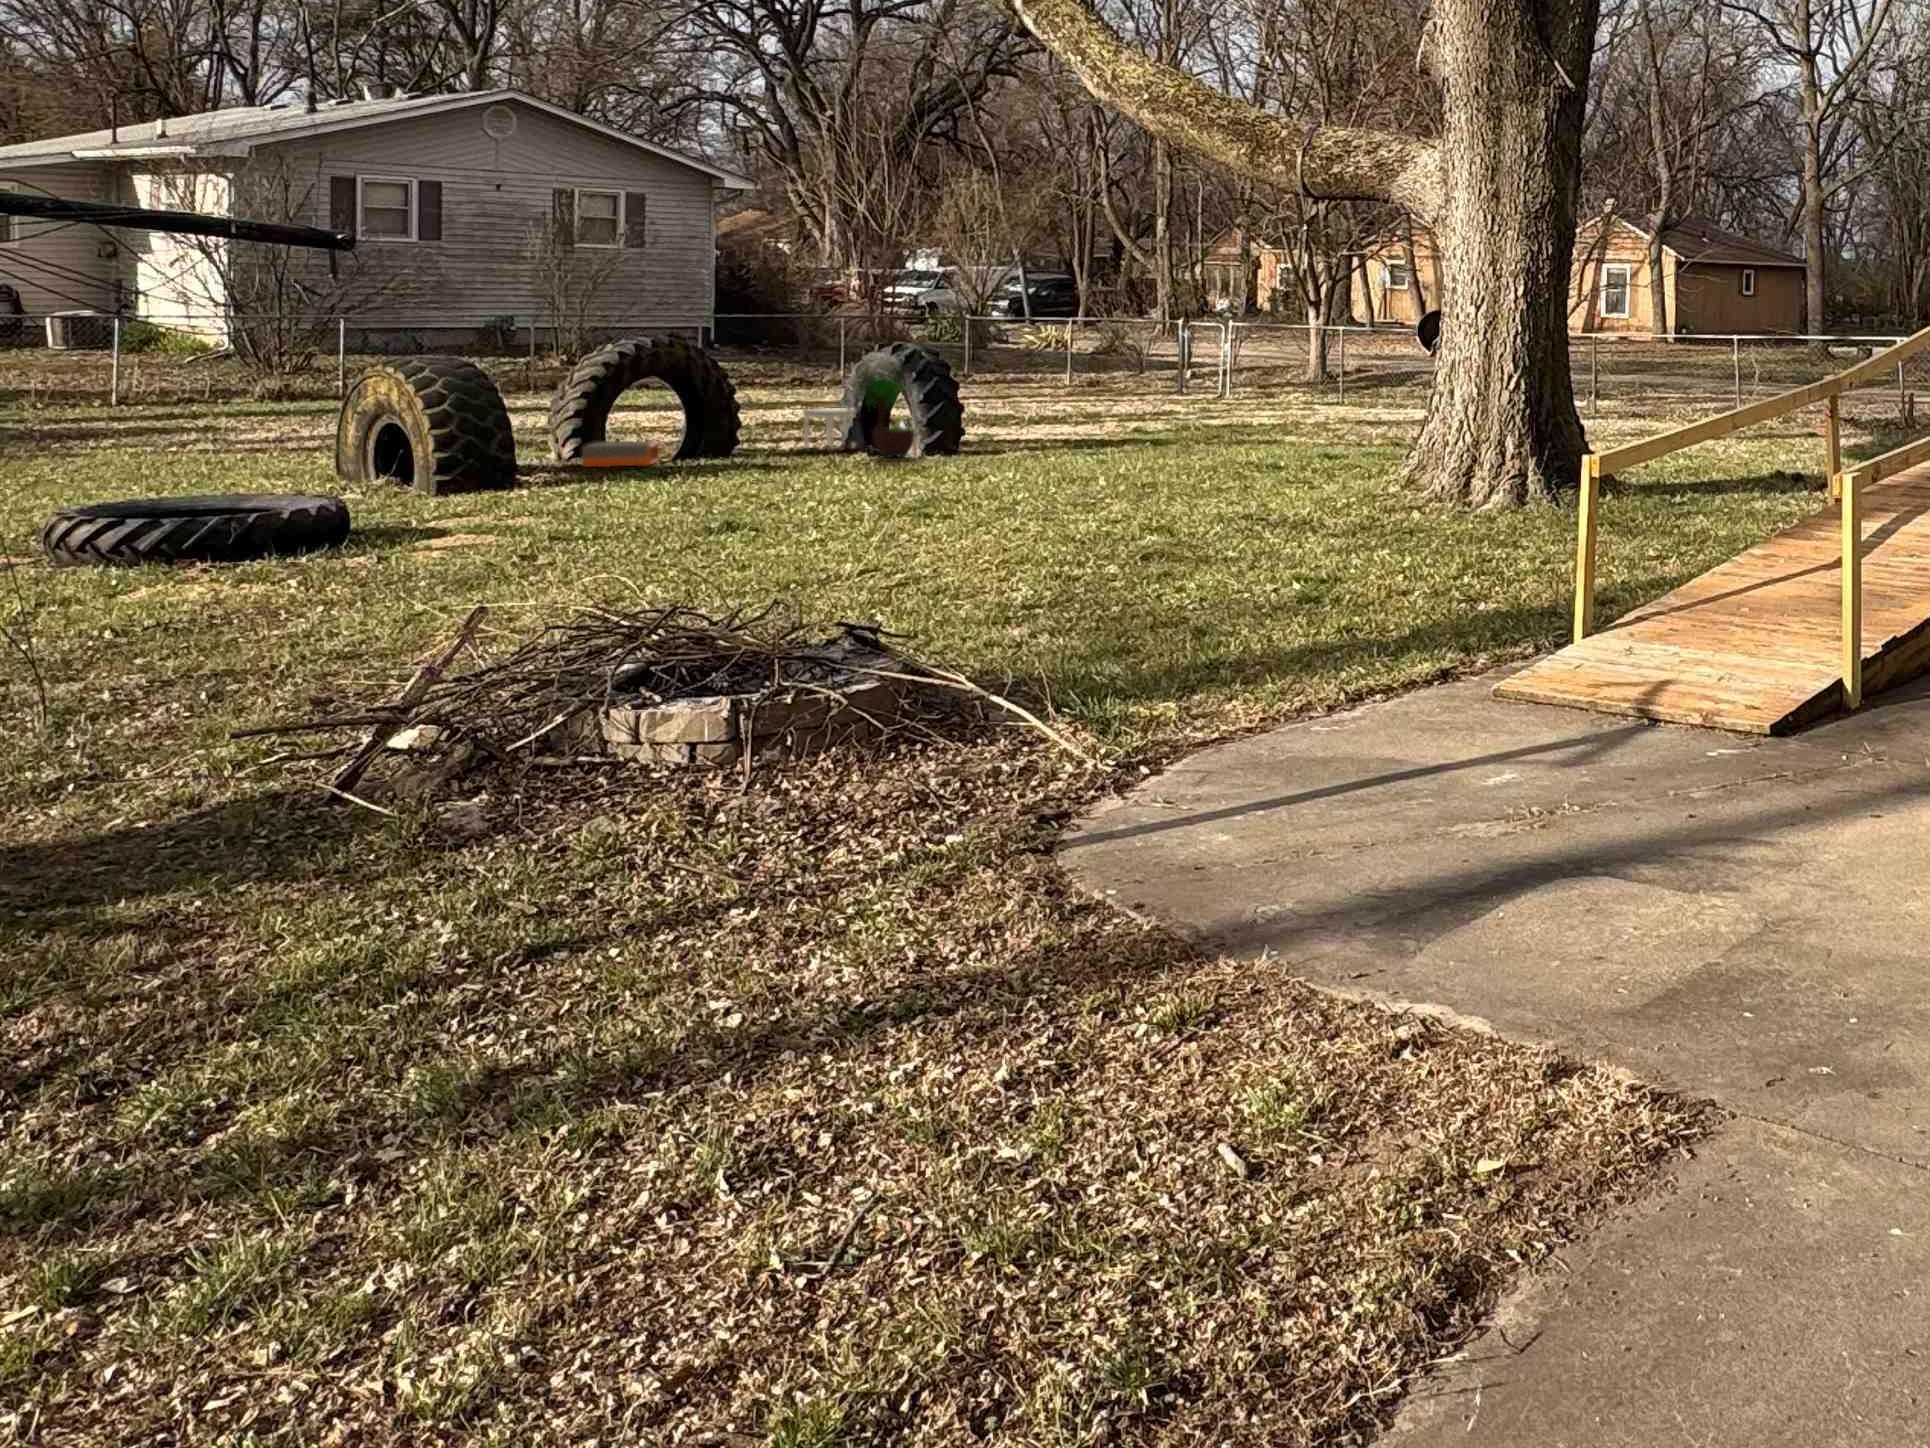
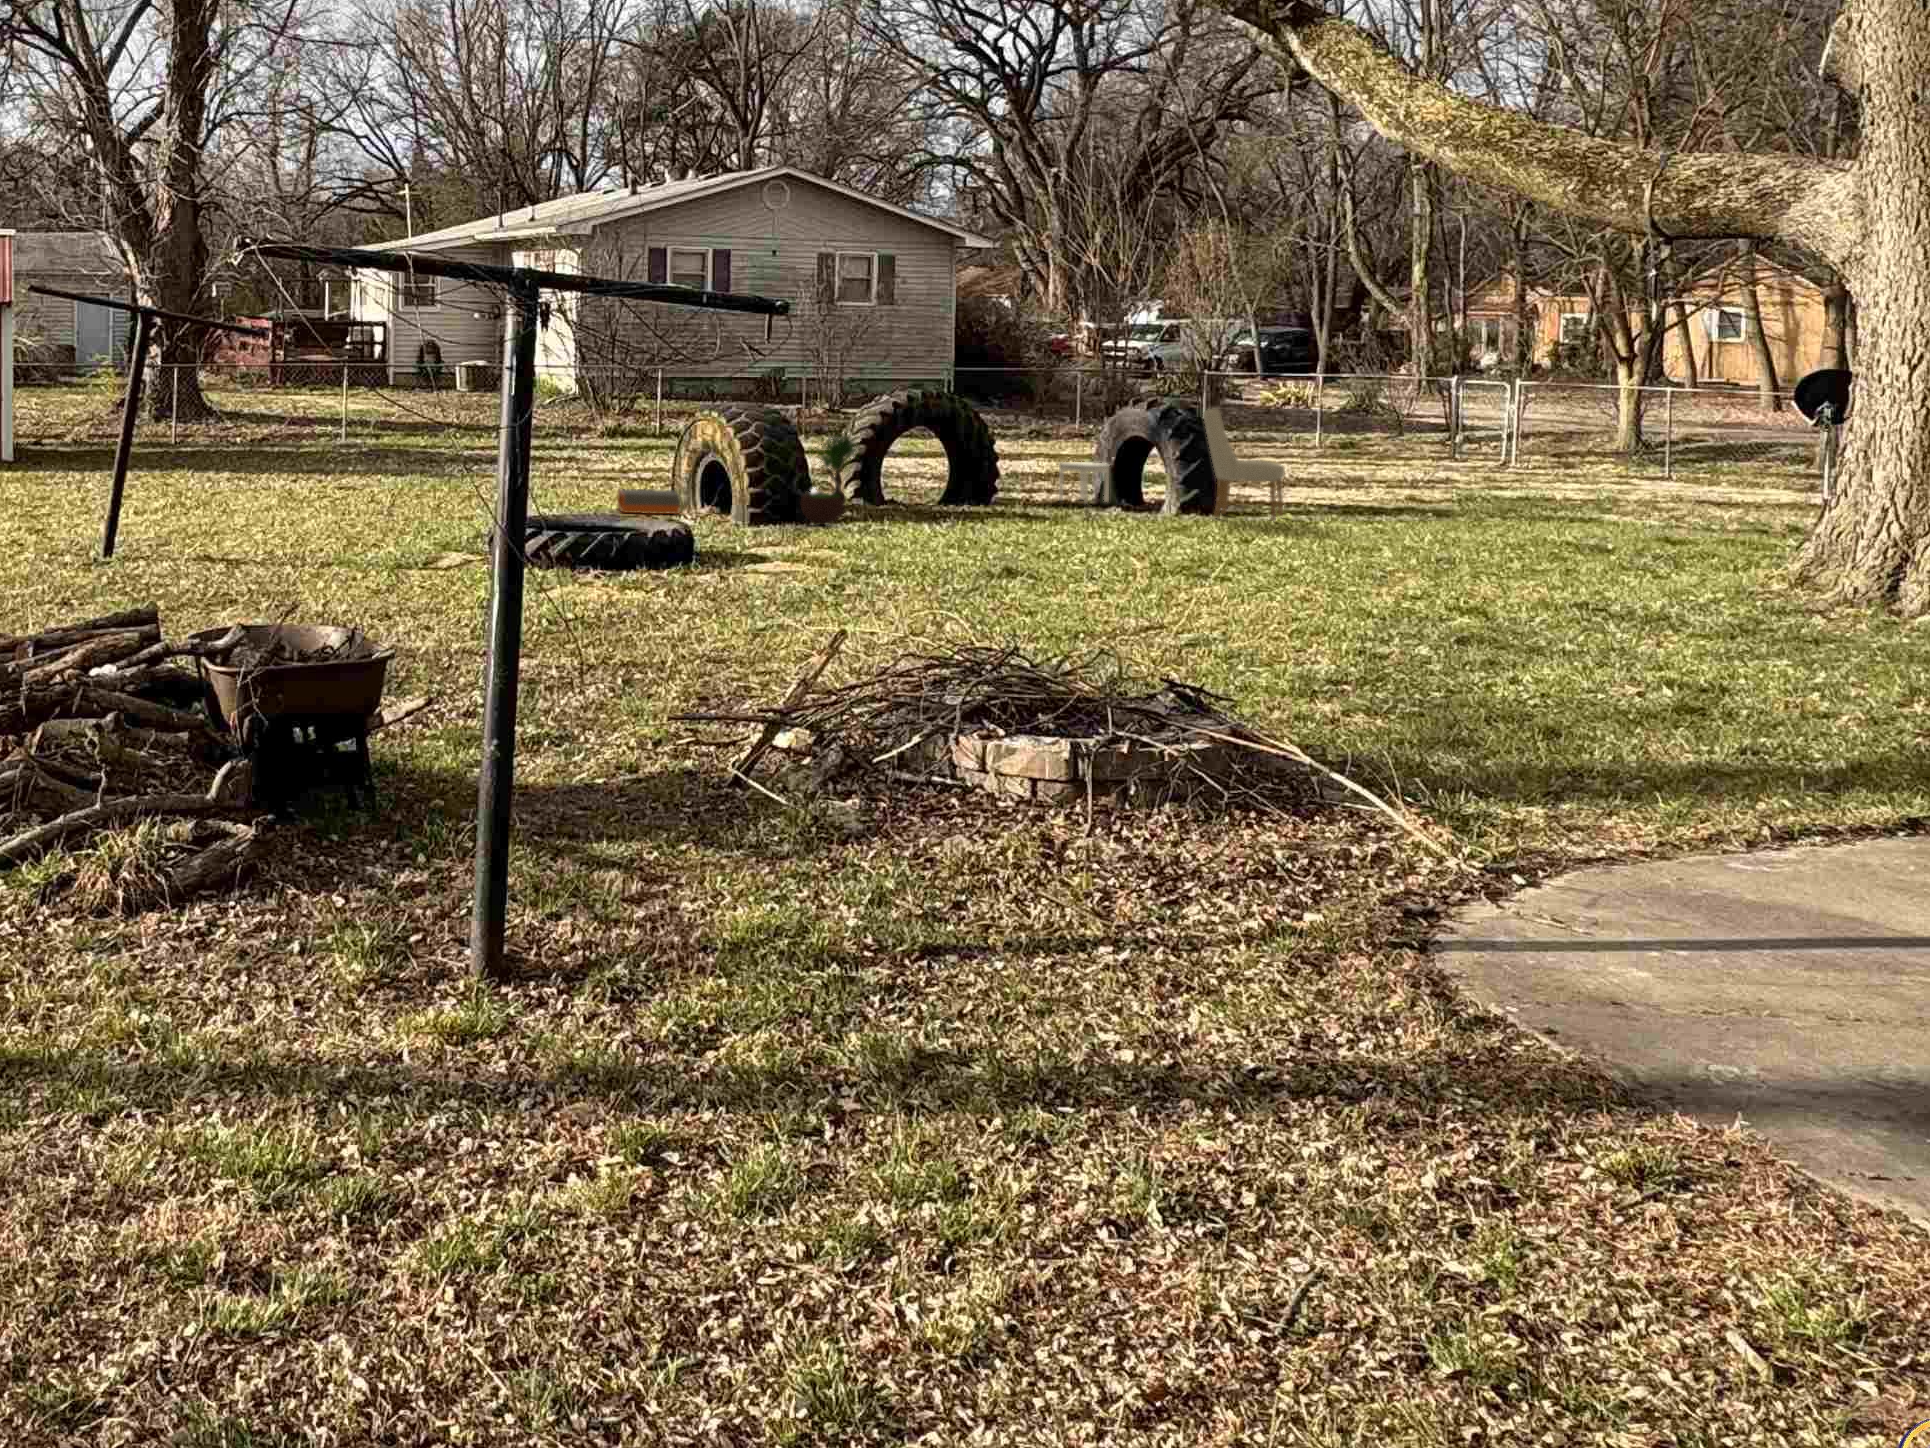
chair: none [944,351,1021,458] -> present [1203,409,1285,521]
potted tree: present [857,371,915,457] -> present [801,435,858,525]
storage box: present [582,441,659,467] -> present [617,489,680,514]

